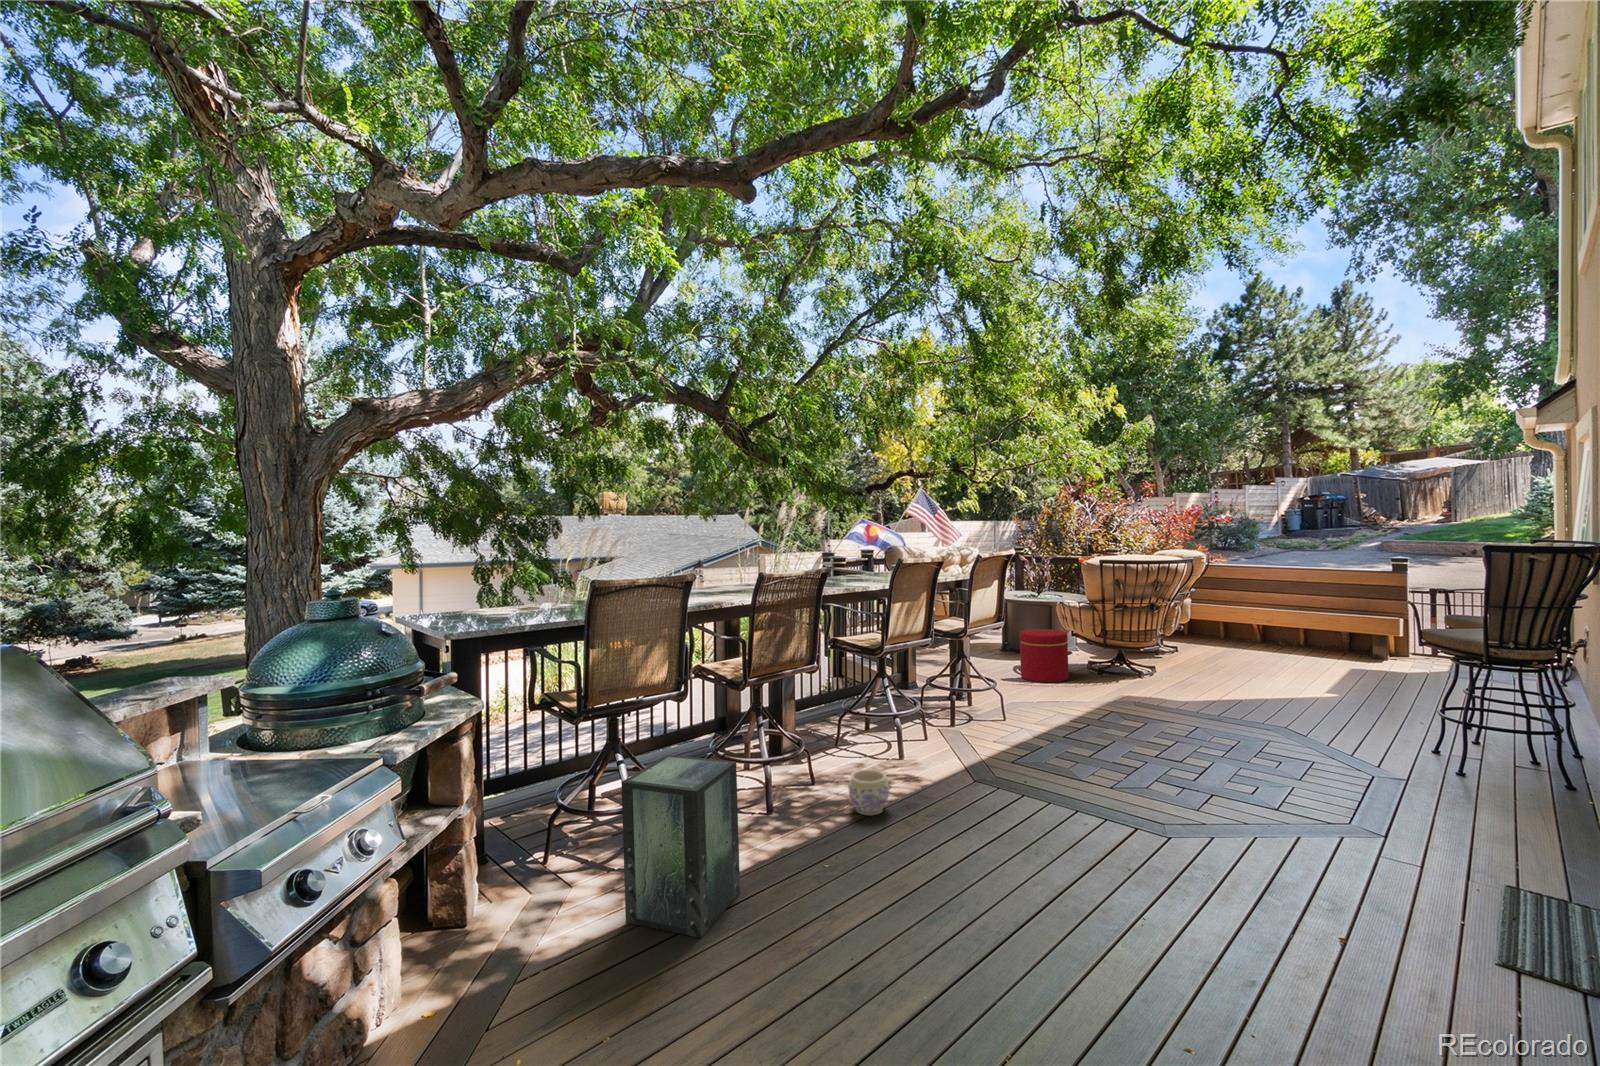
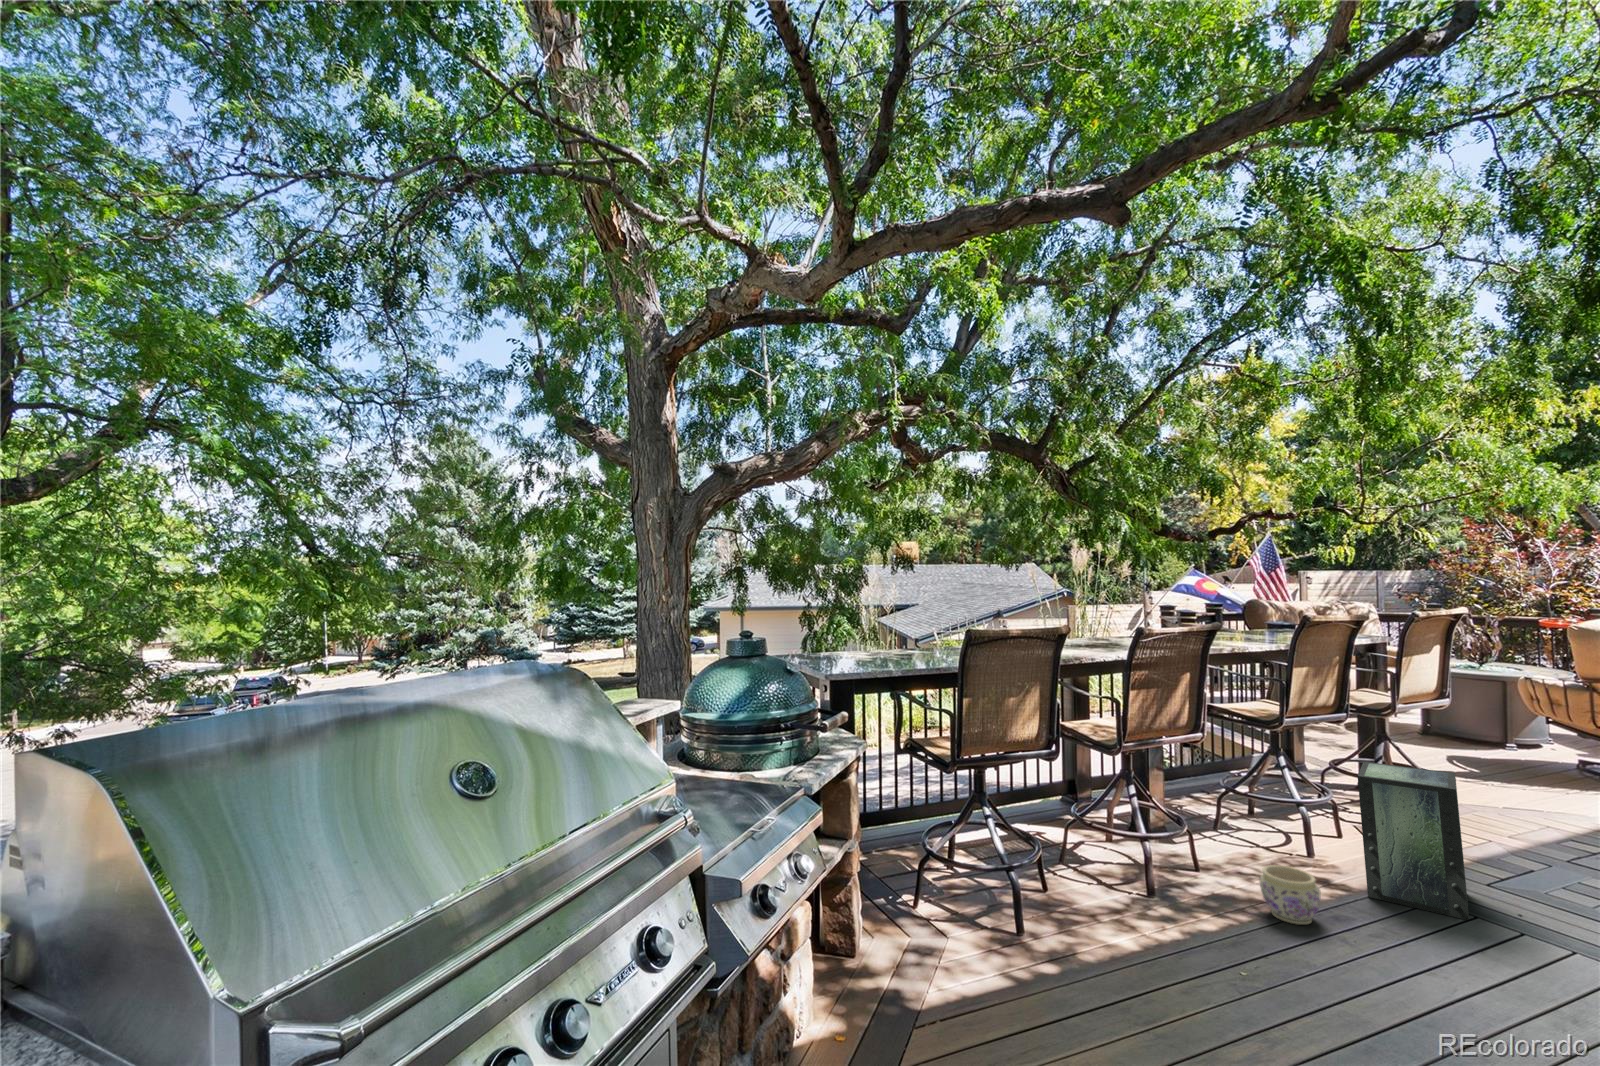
ottoman: present [1019,629,1069,682] -> none [1462,710,1554,785]
storage box: present [621,755,740,938] -> present [1358,762,1469,920]

